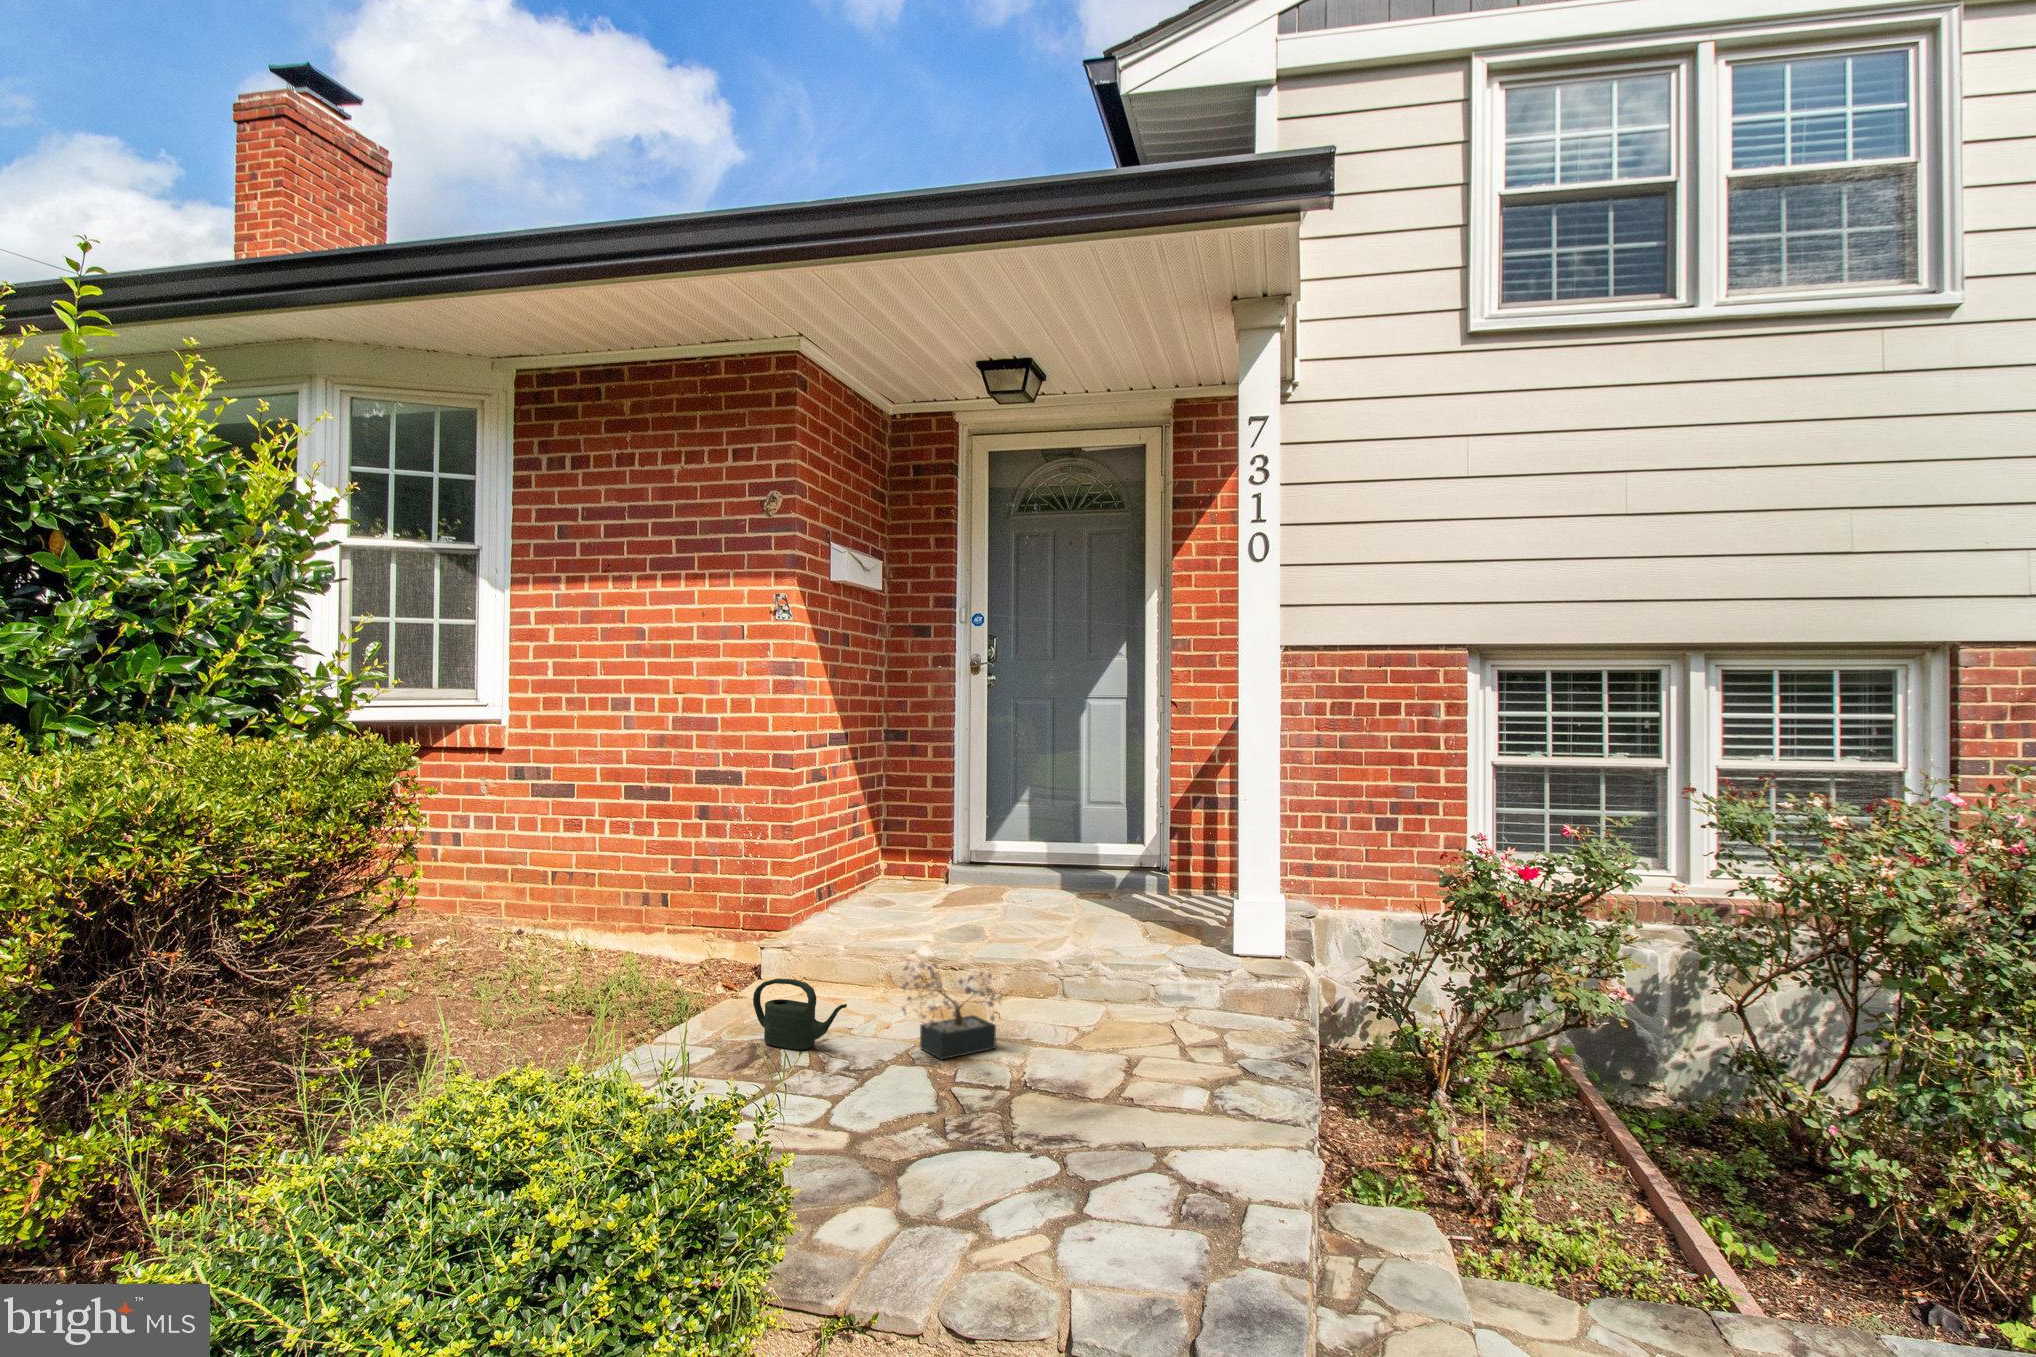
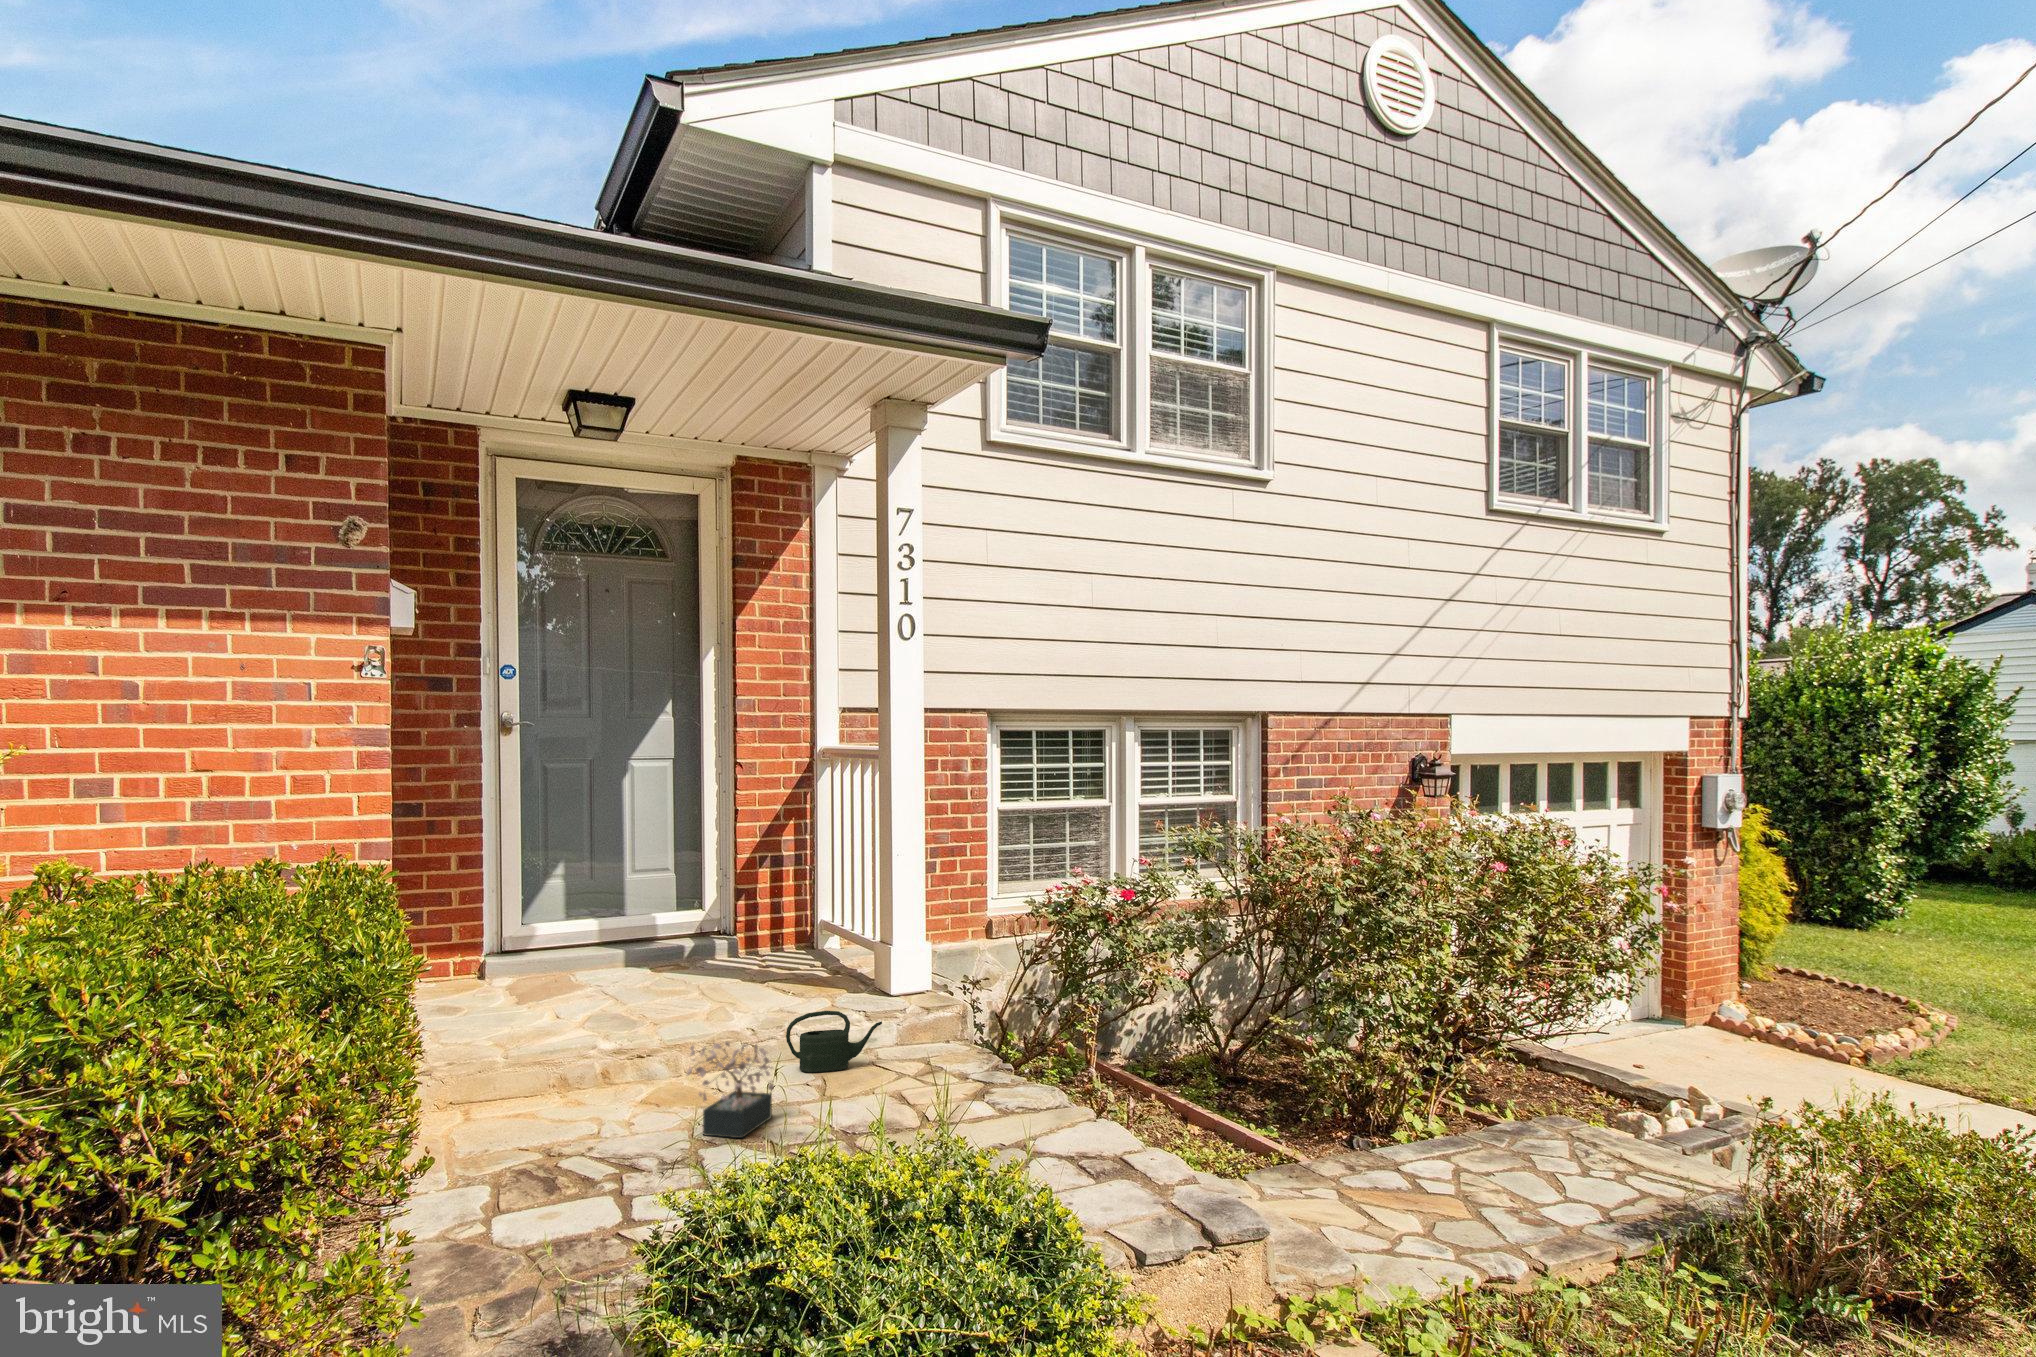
watering can: present [753,978,847,1050] -> present [786,1011,882,1073]

